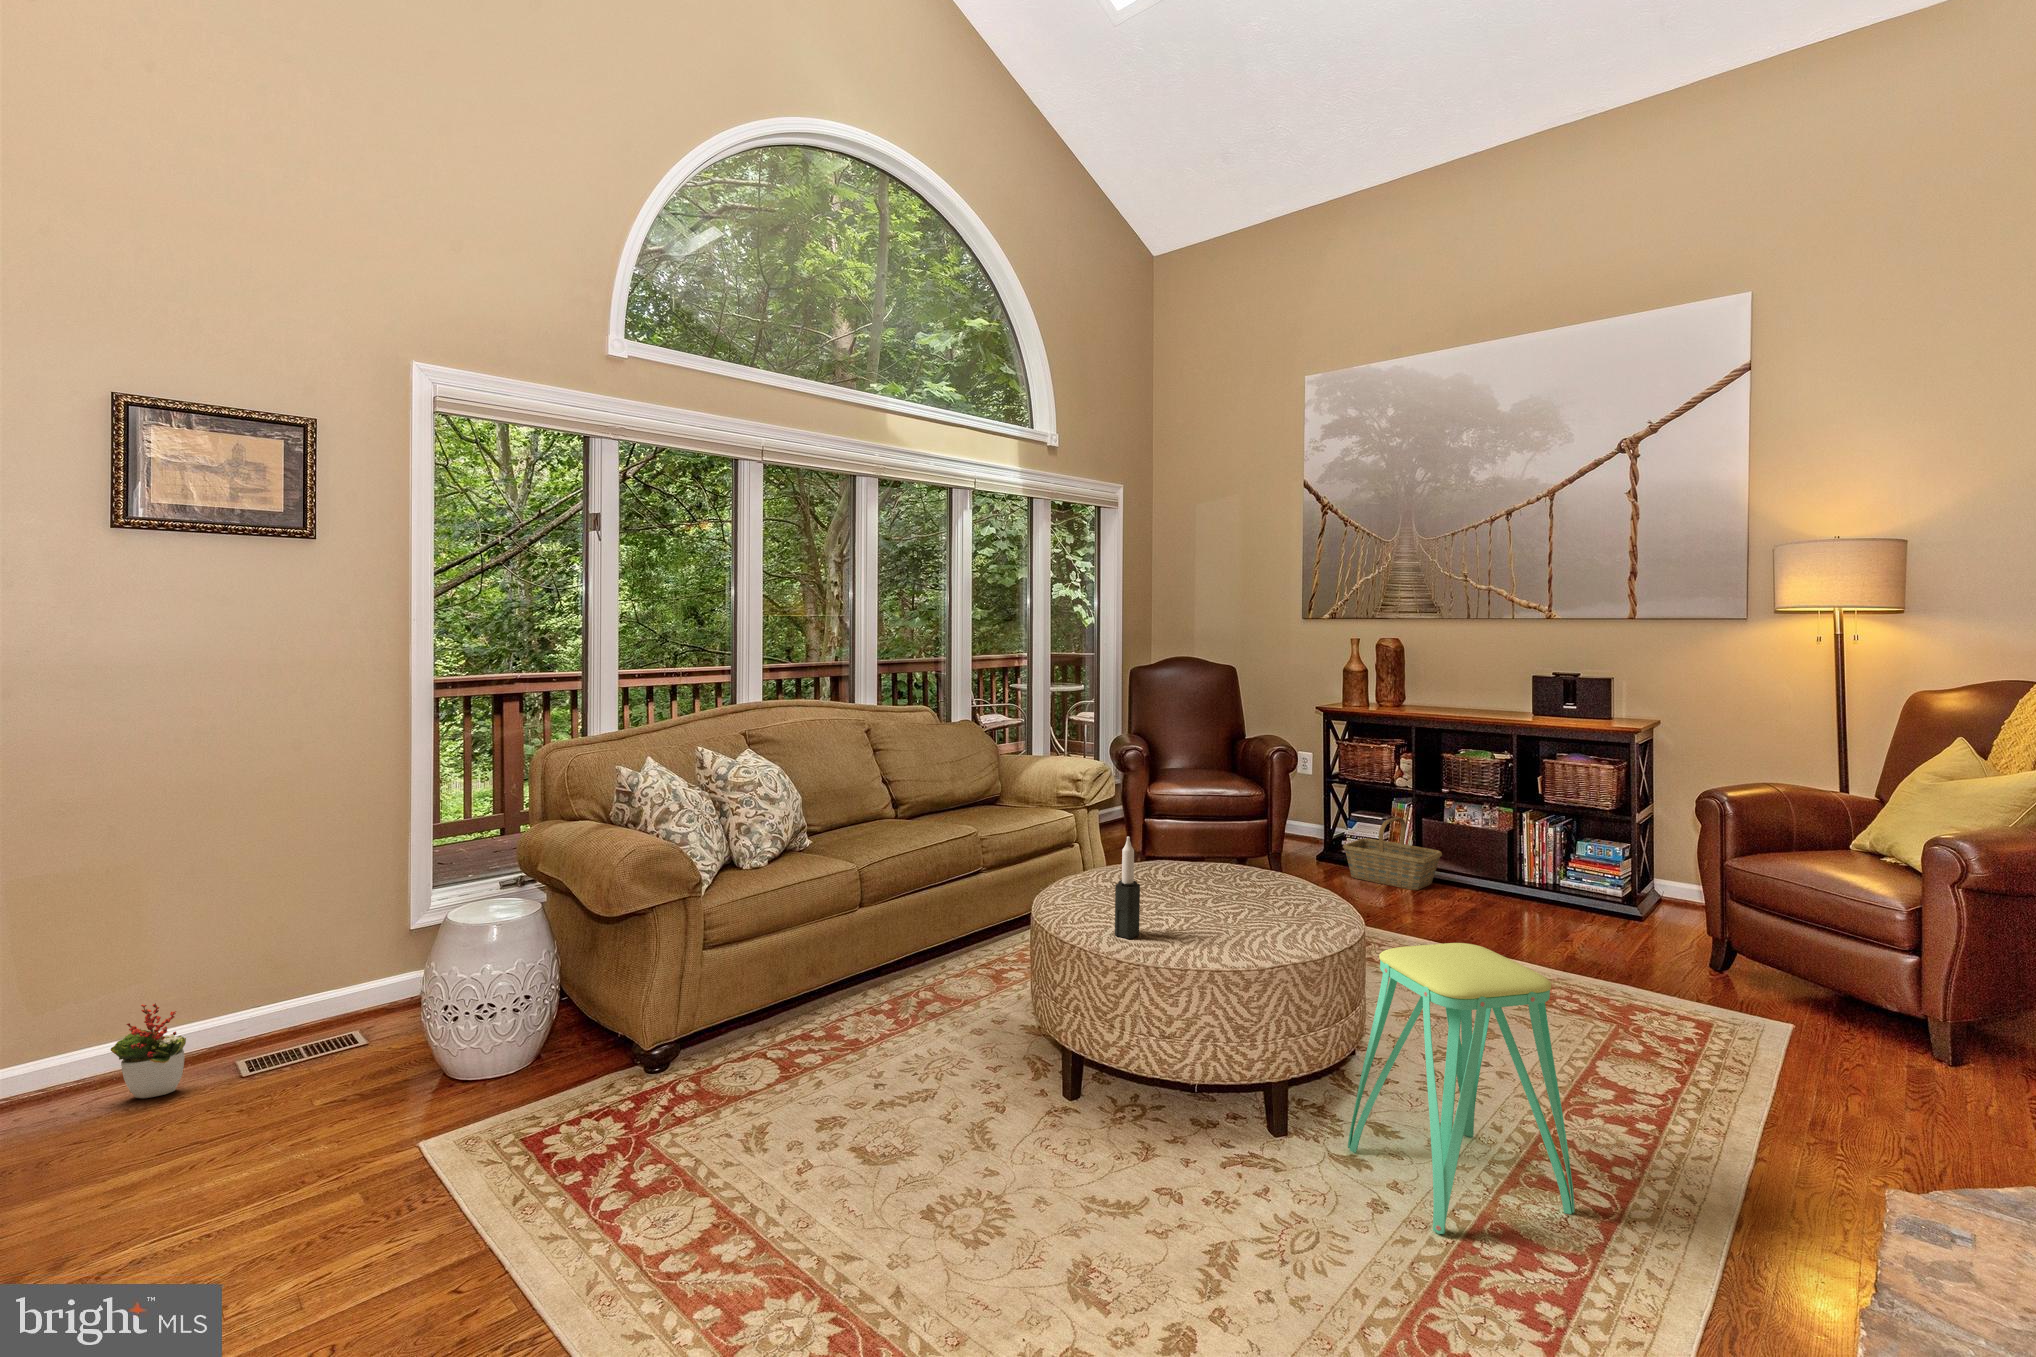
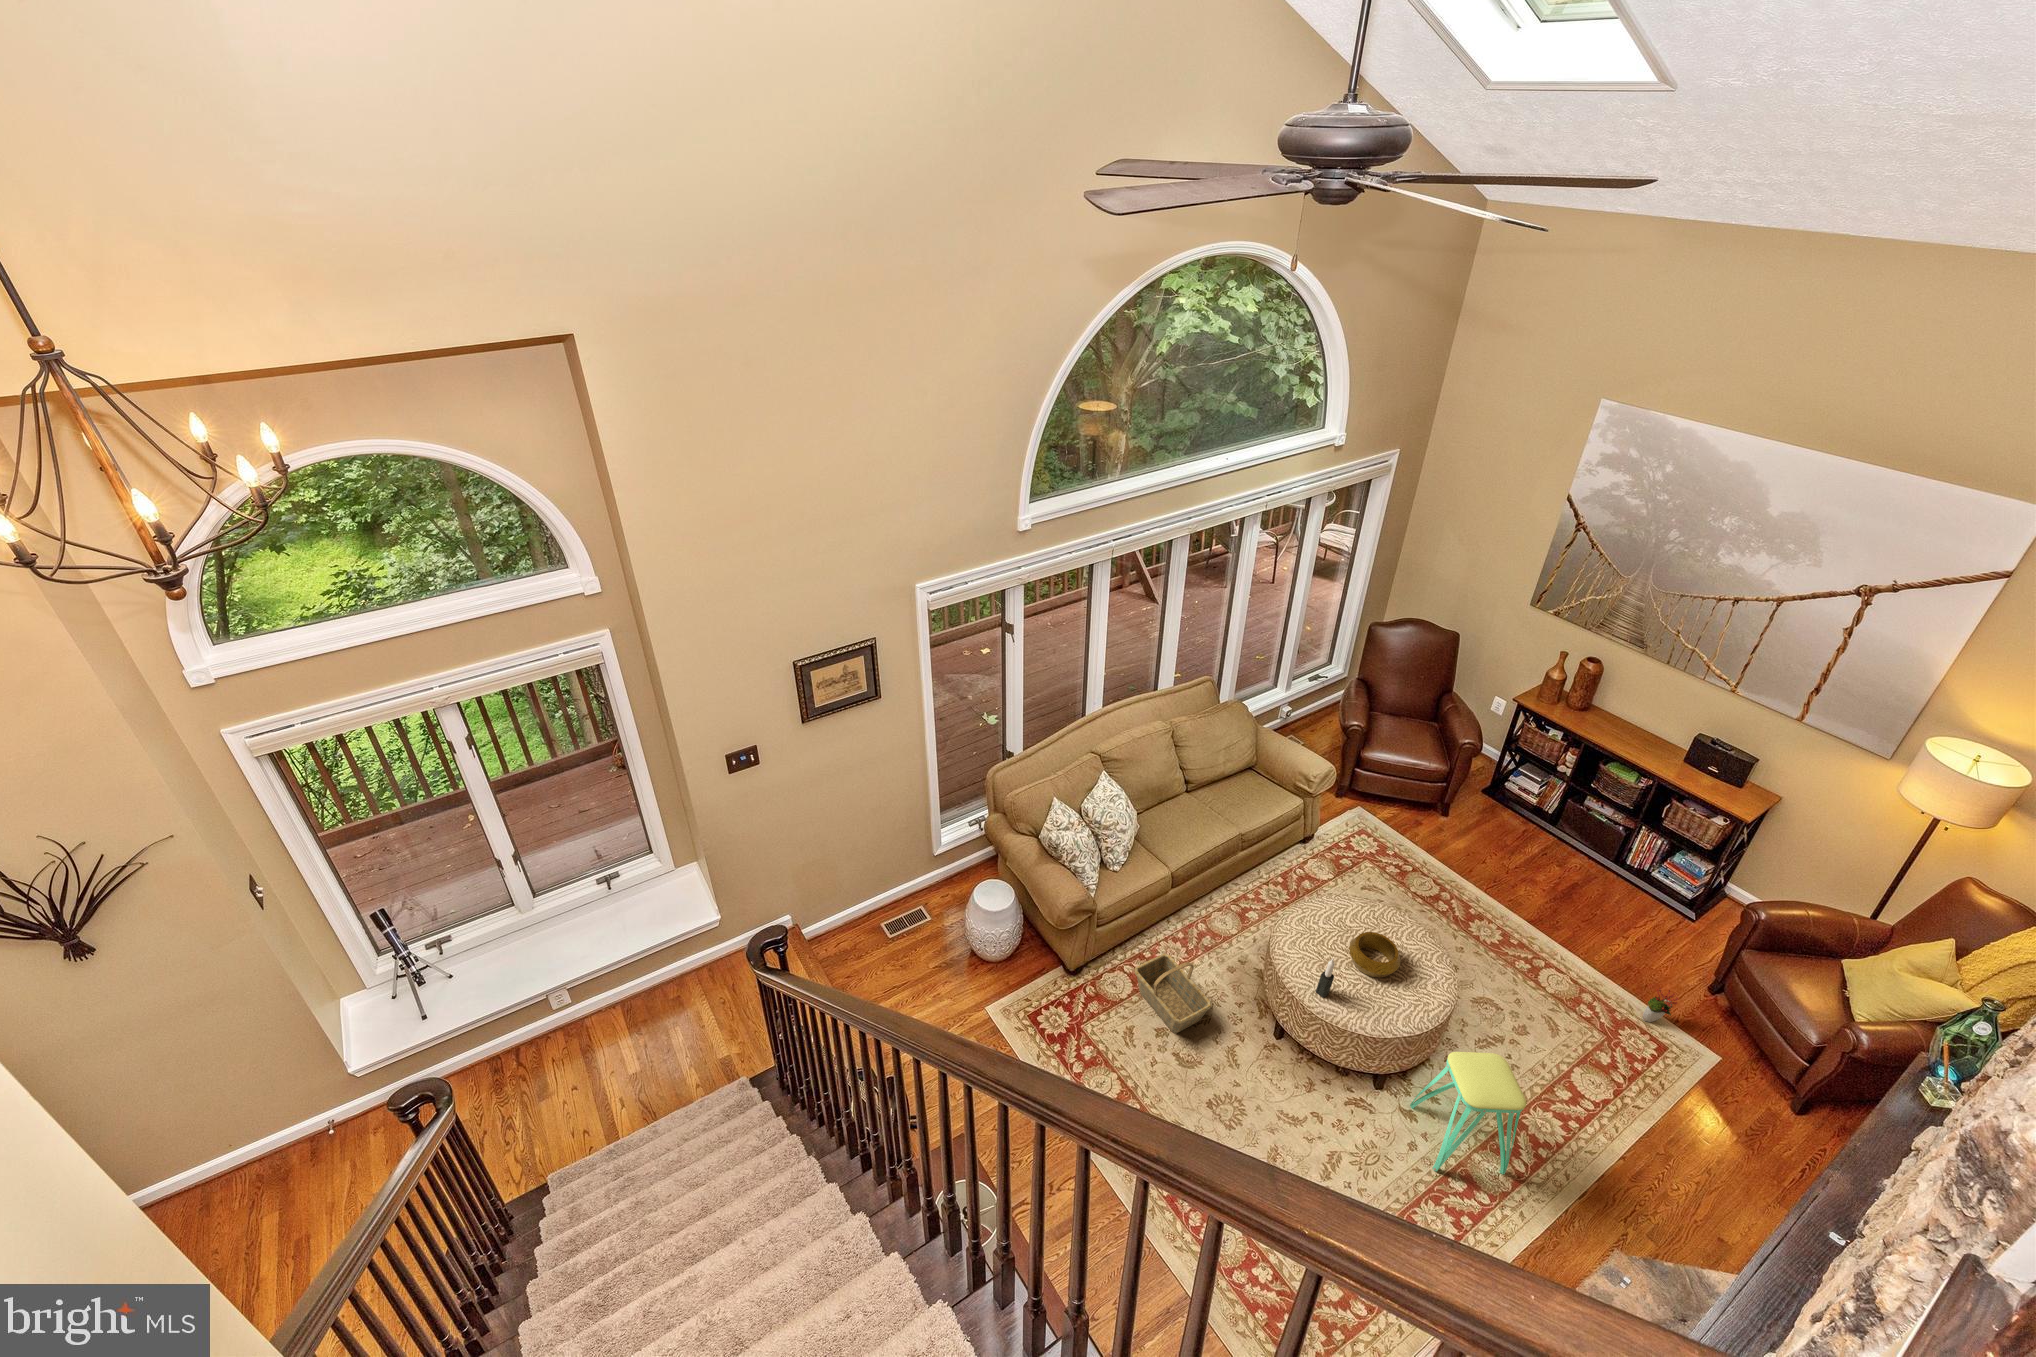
basket: present [1343,817,1442,890] -> present [1135,954,1211,1034]
decorative bowl: none [1162,857,1253,913] -> present [1349,932,1400,978]
decorative plant: present [111,1003,186,1098] -> present [1643,988,1679,1022]

